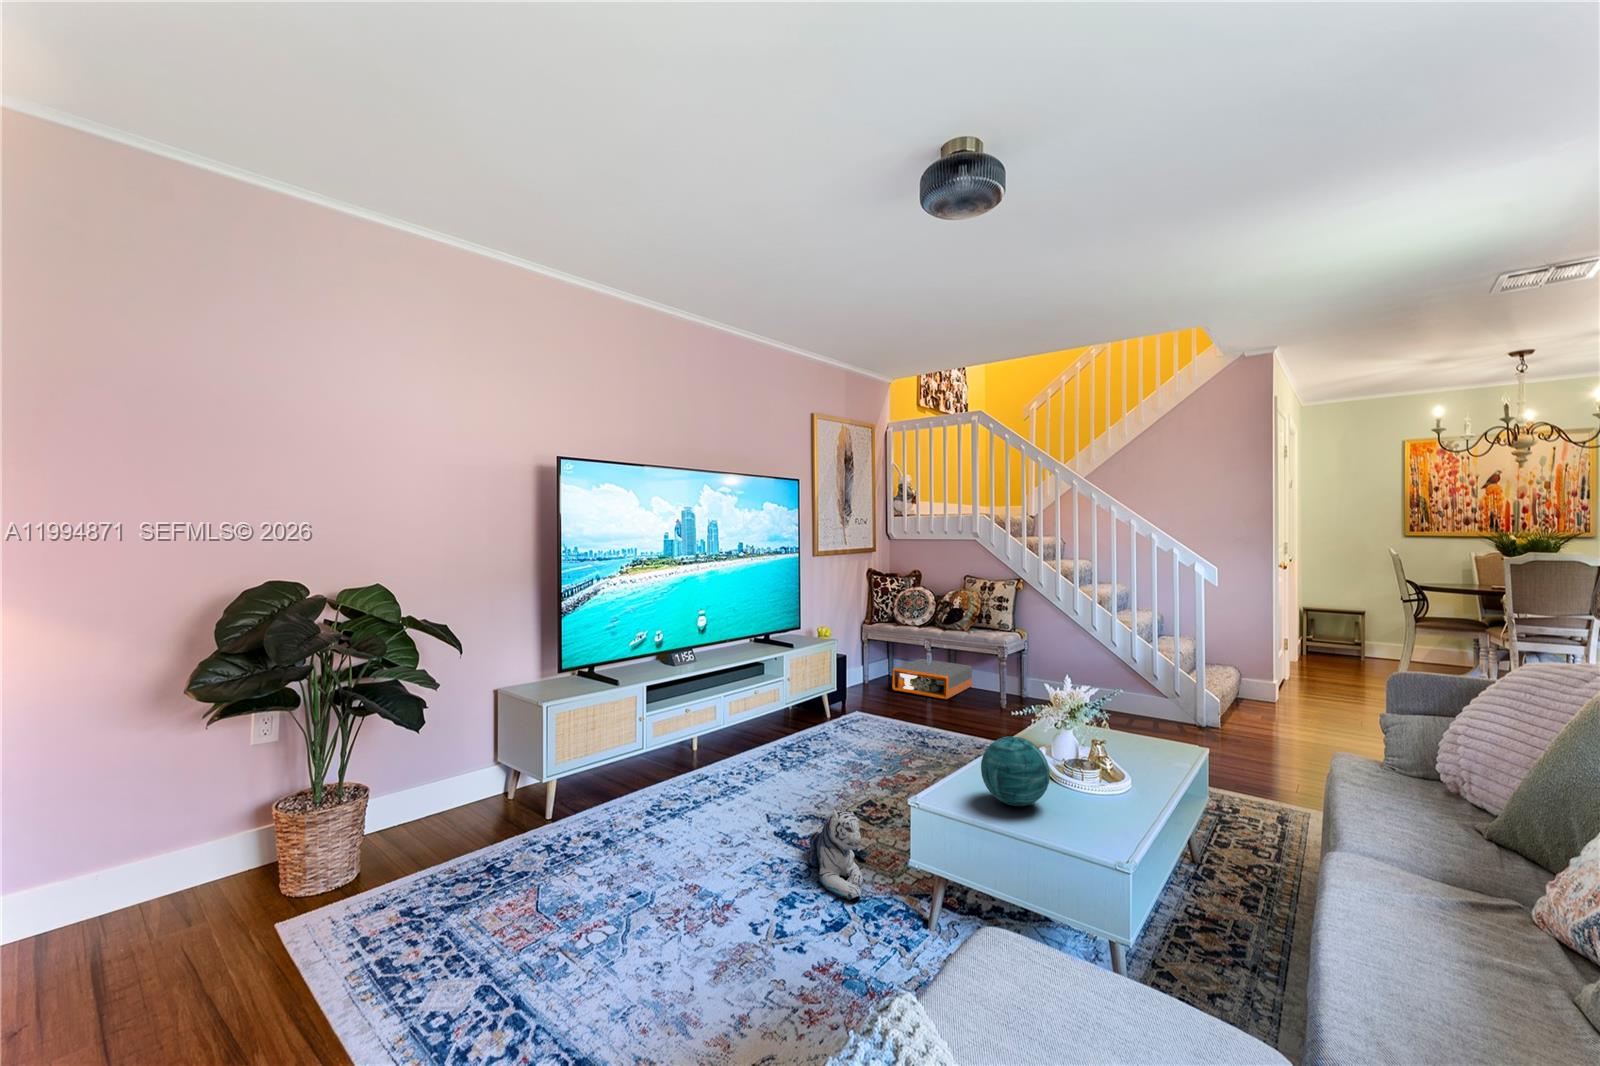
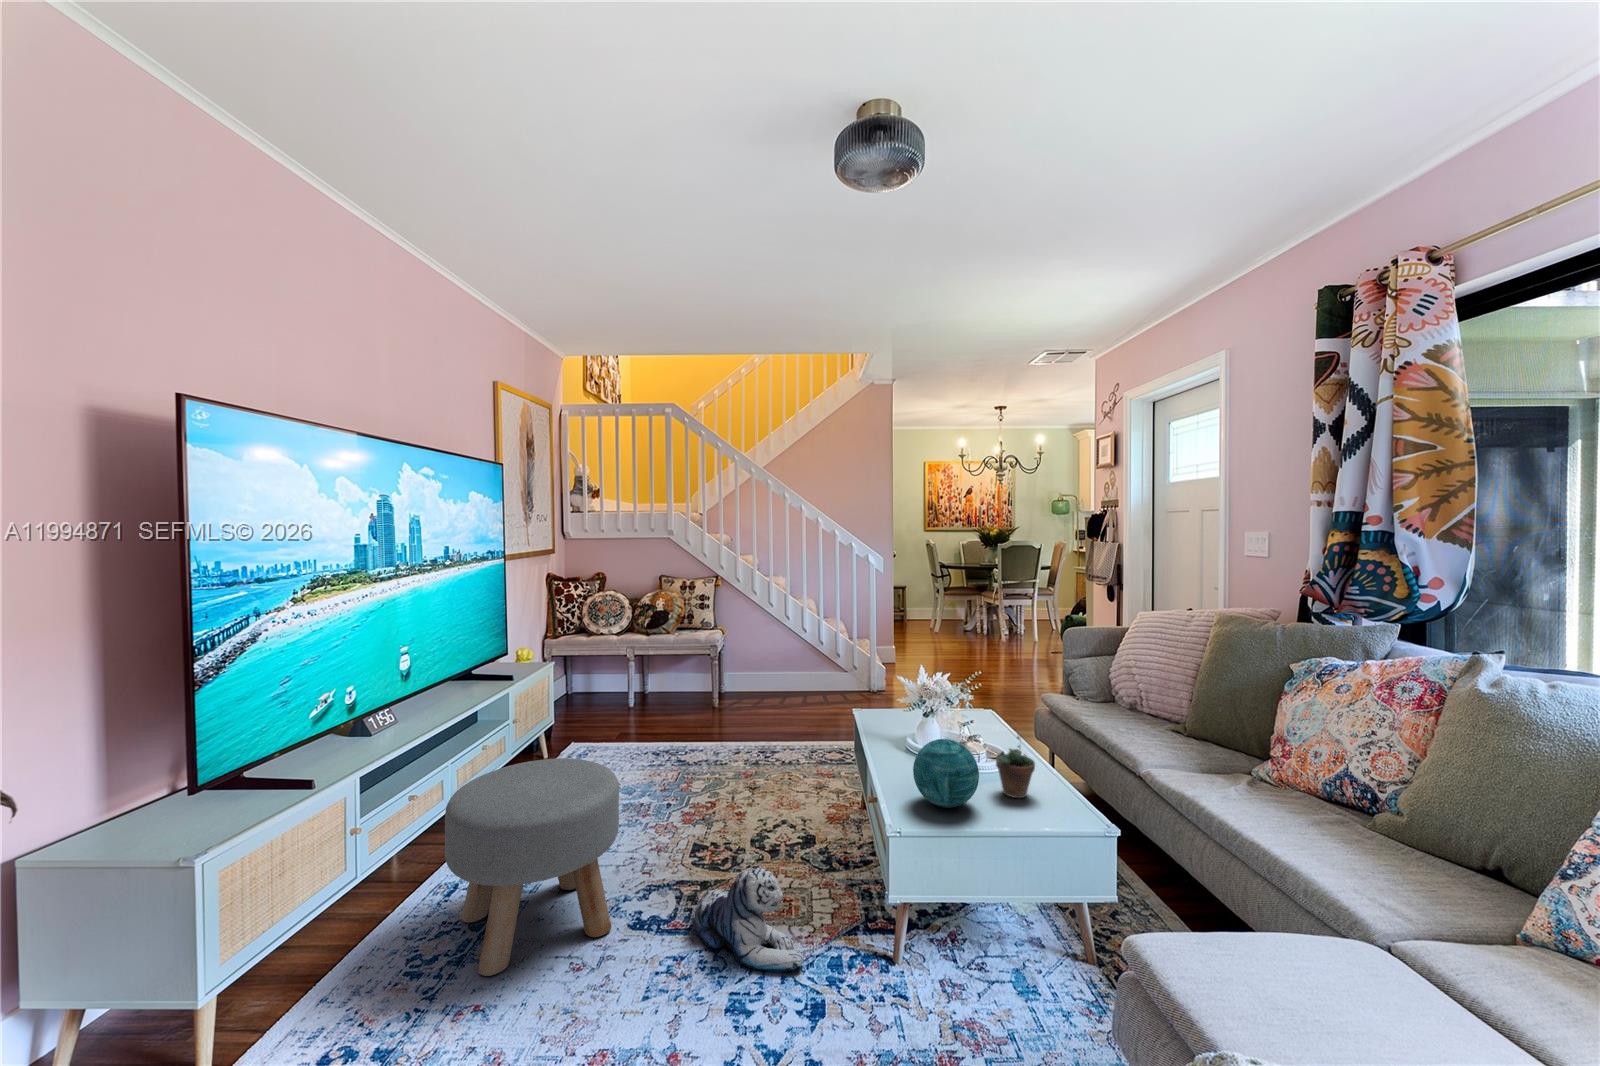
storage box: present [892,659,972,699] -> none [592,669,668,709]
ottoman: none [668,699,785,832] -> present [445,758,619,976]
succulent plant: none [1083,749,1132,822] -> present [996,736,1035,798]

